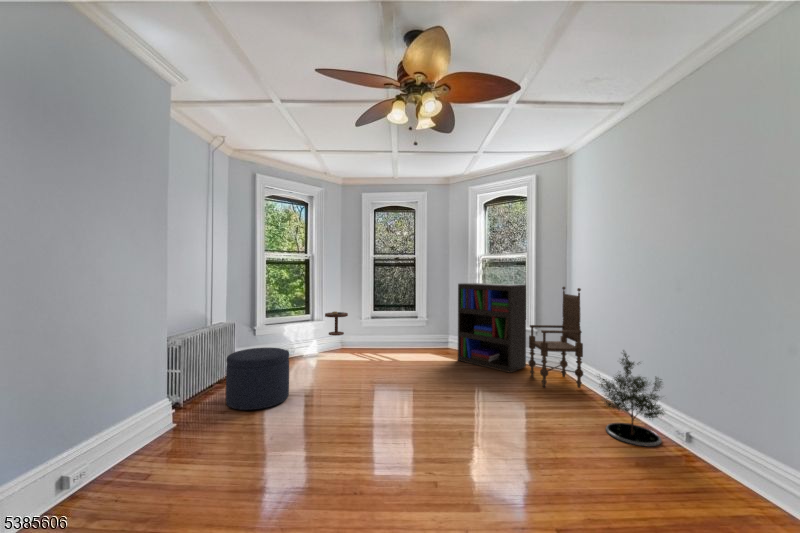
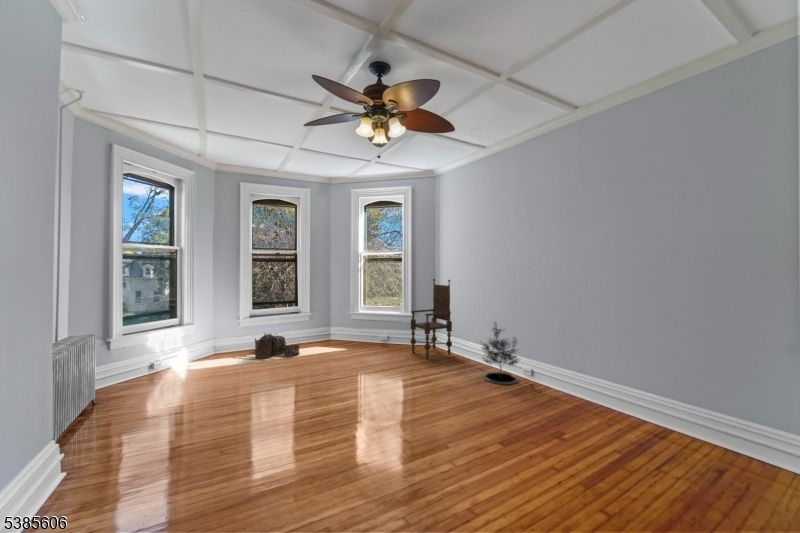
bookshelf: present [458,283,526,373] -> none [346,278,403,352]
side table: present [325,312,348,336] -> none [200,312,228,360]
woven basket: none [367,335,408,361] -> present [255,334,299,359]
ottoman: present [226,348,289,410] -> none [119,358,204,436]

